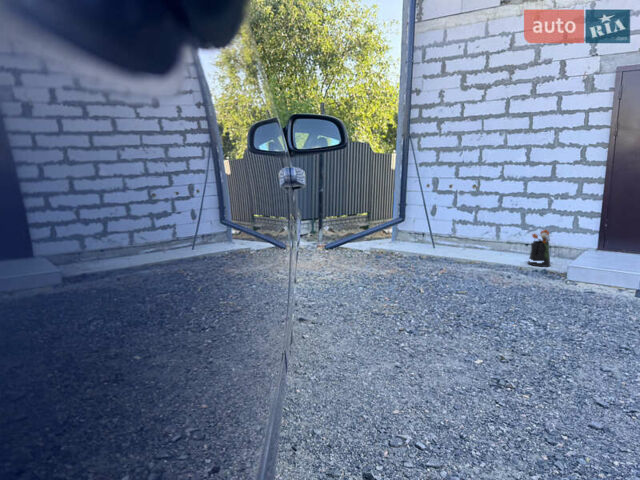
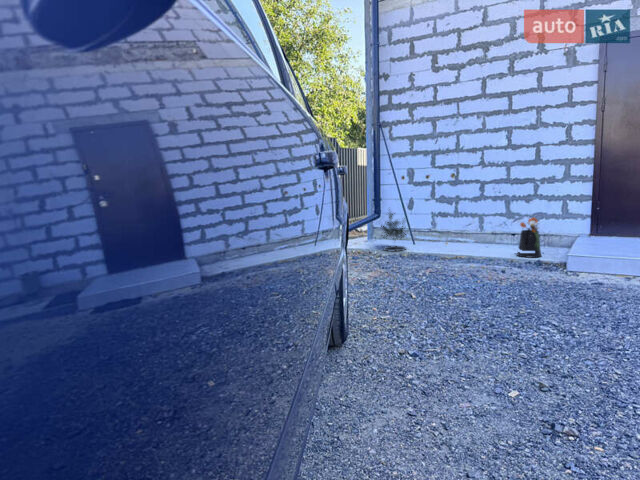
potted tree: none [402,212,430,253] -> present [381,213,407,252]

